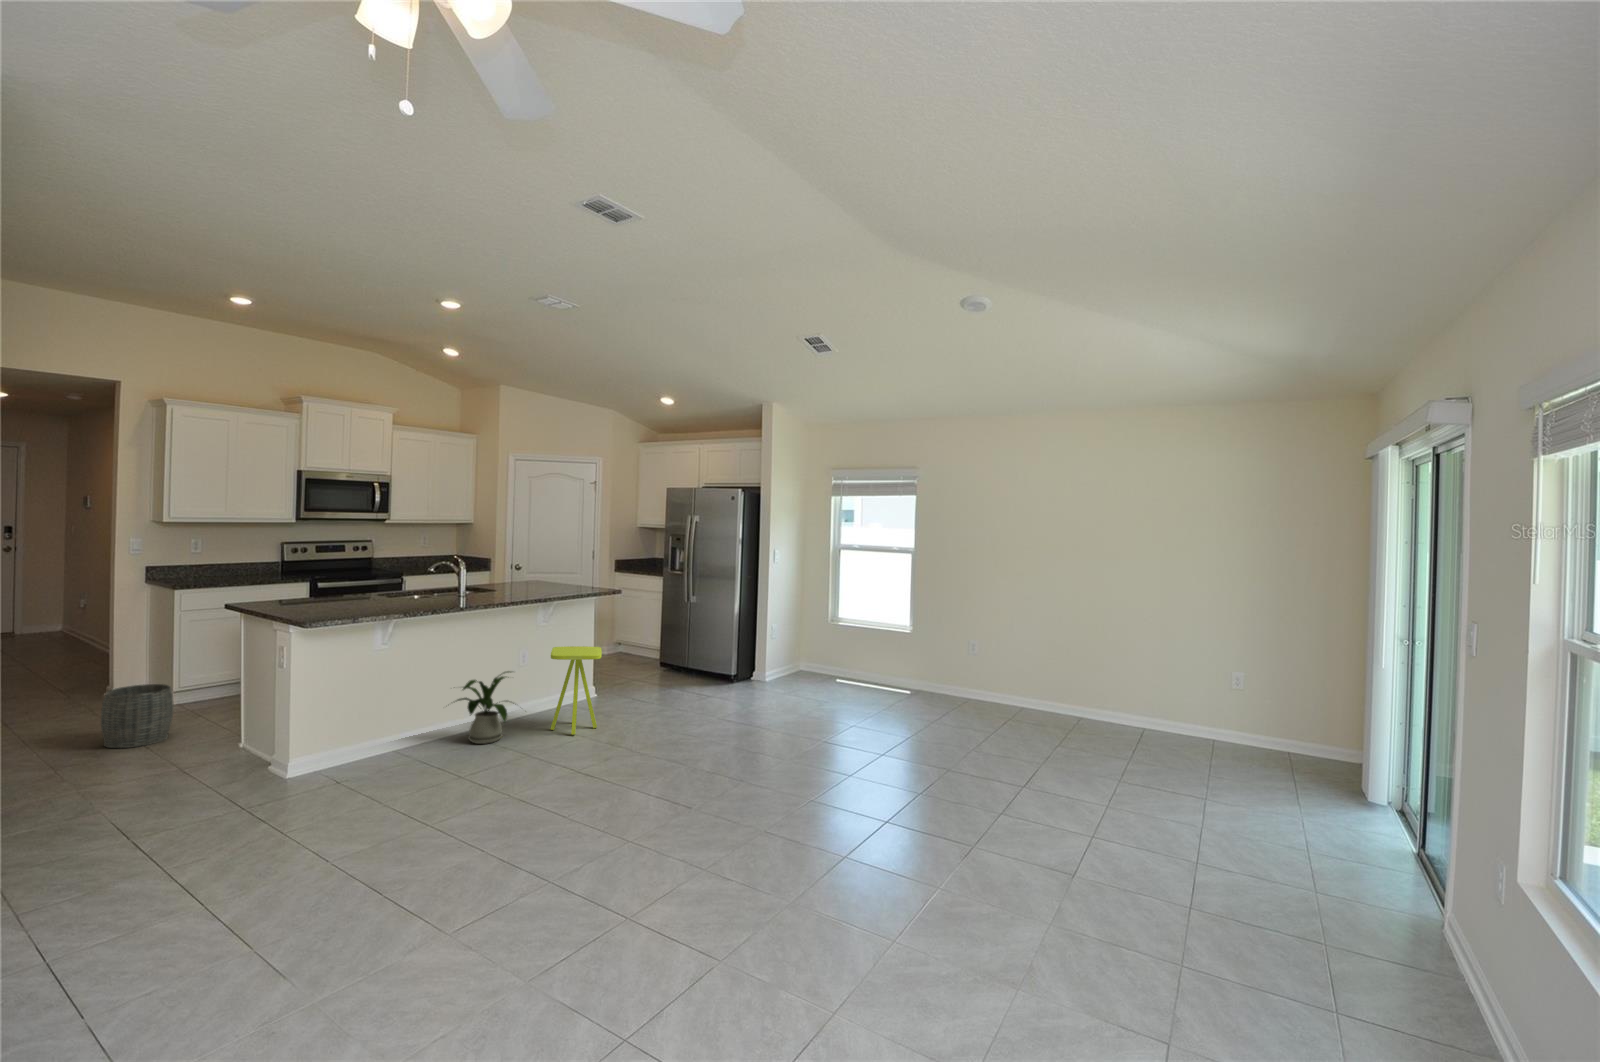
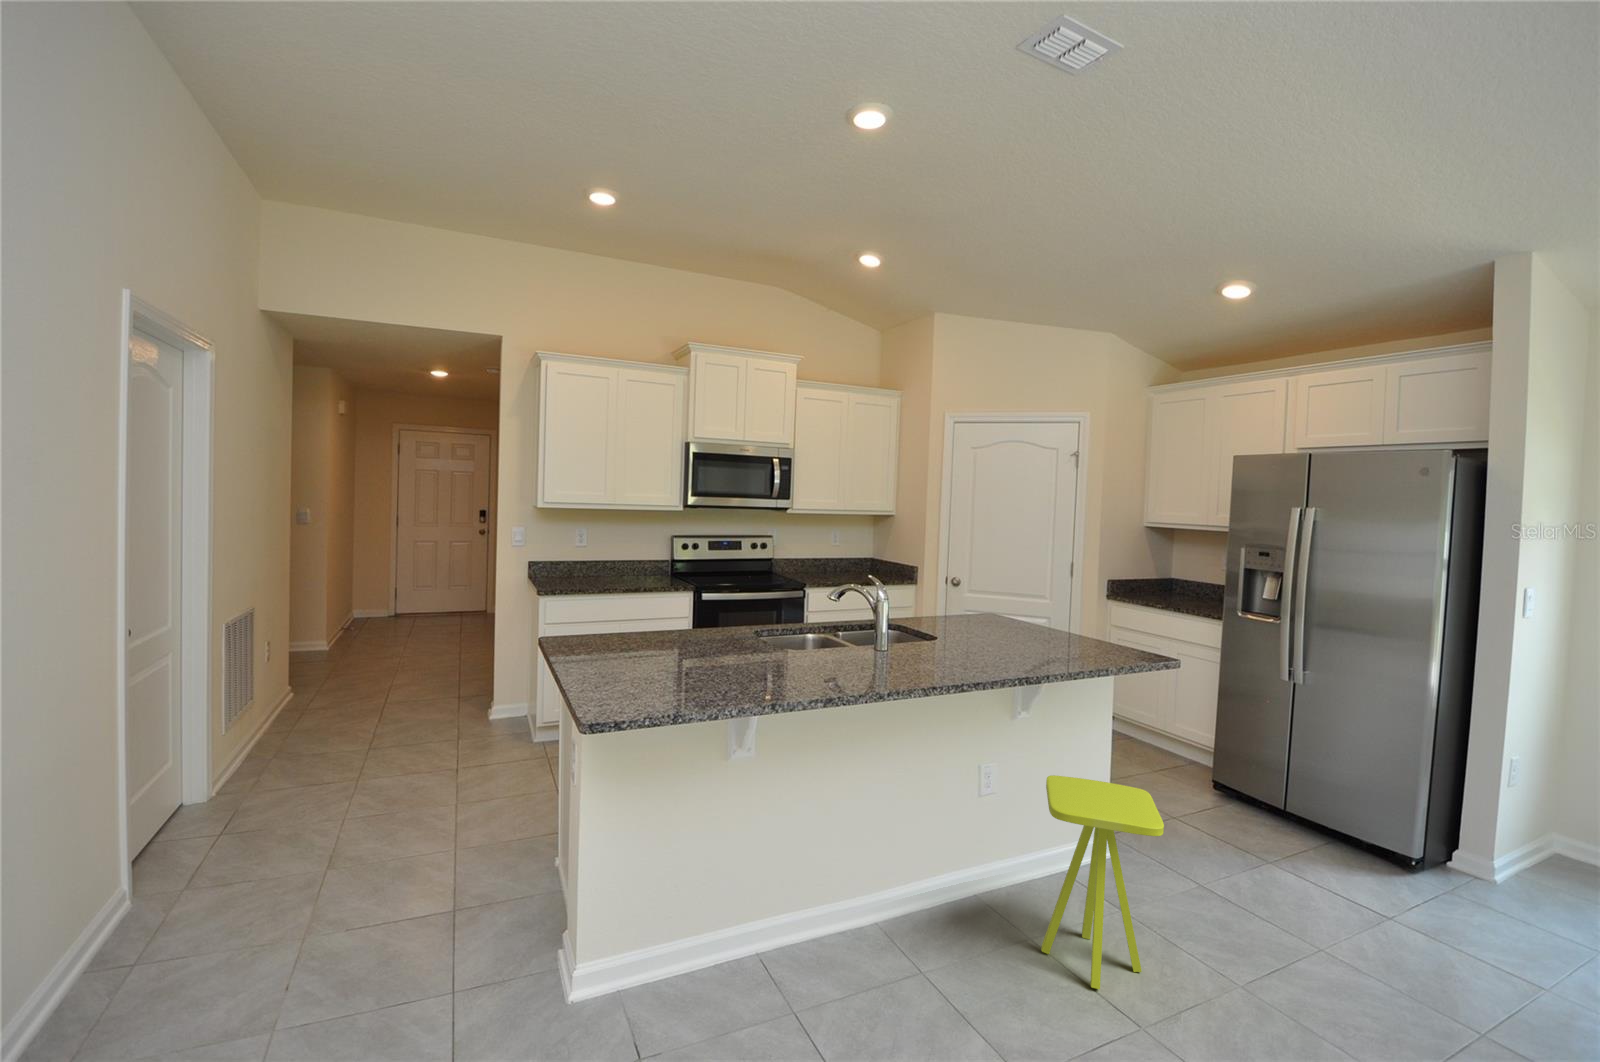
house plant: present [457,671,514,744] -> none [845,826,998,968]
woven basket: present [101,684,174,748] -> none [438,733,516,827]

